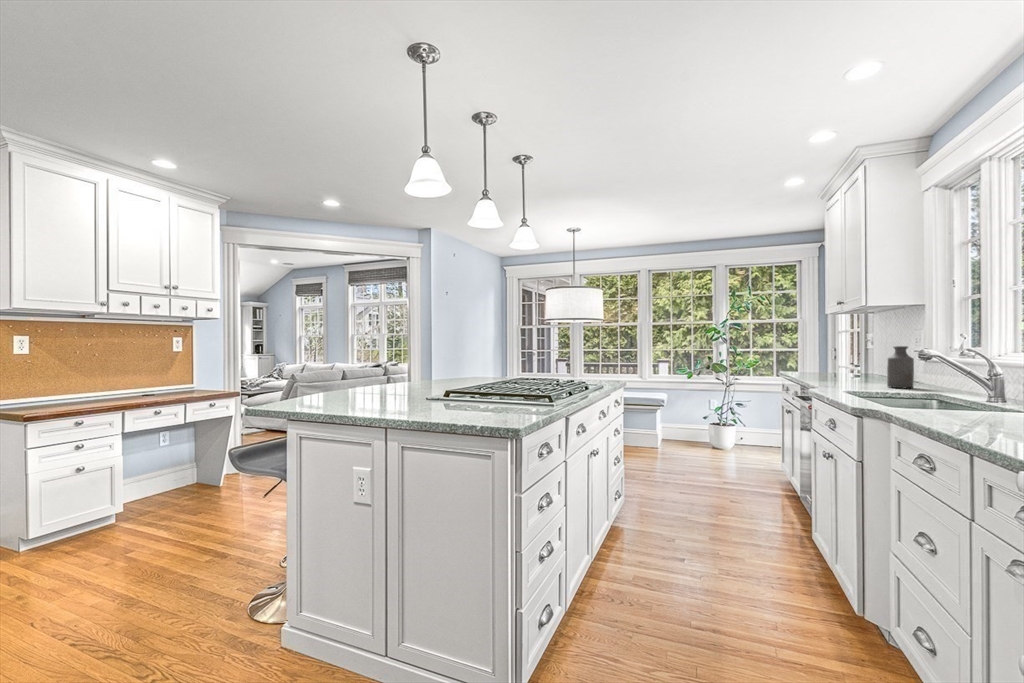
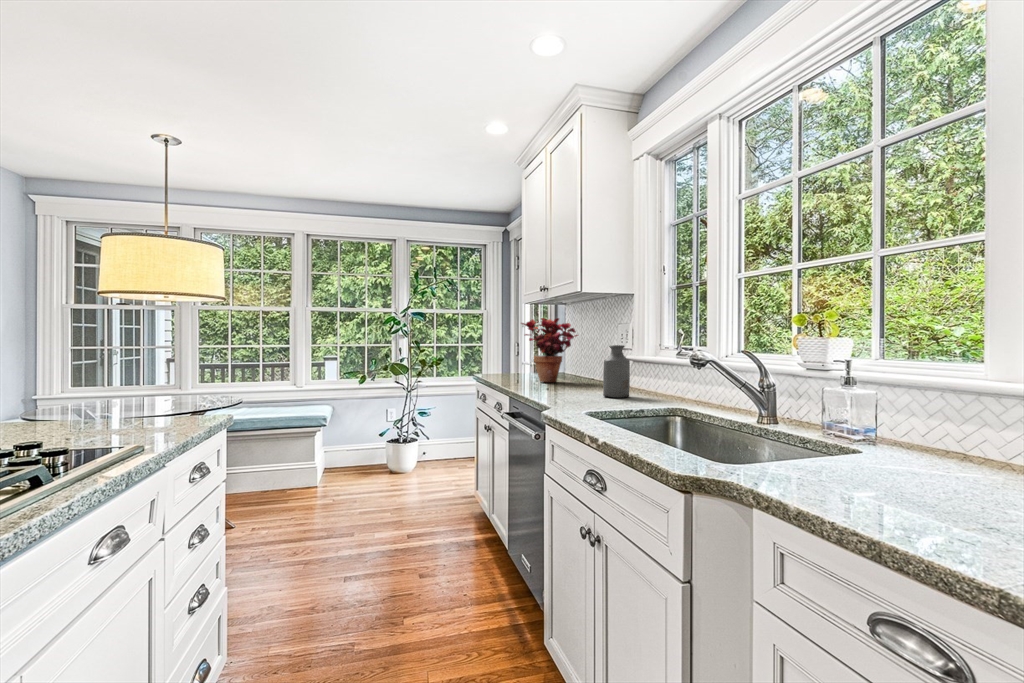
potted plant: none [822,324,881,378] -> present [521,318,578,382]

